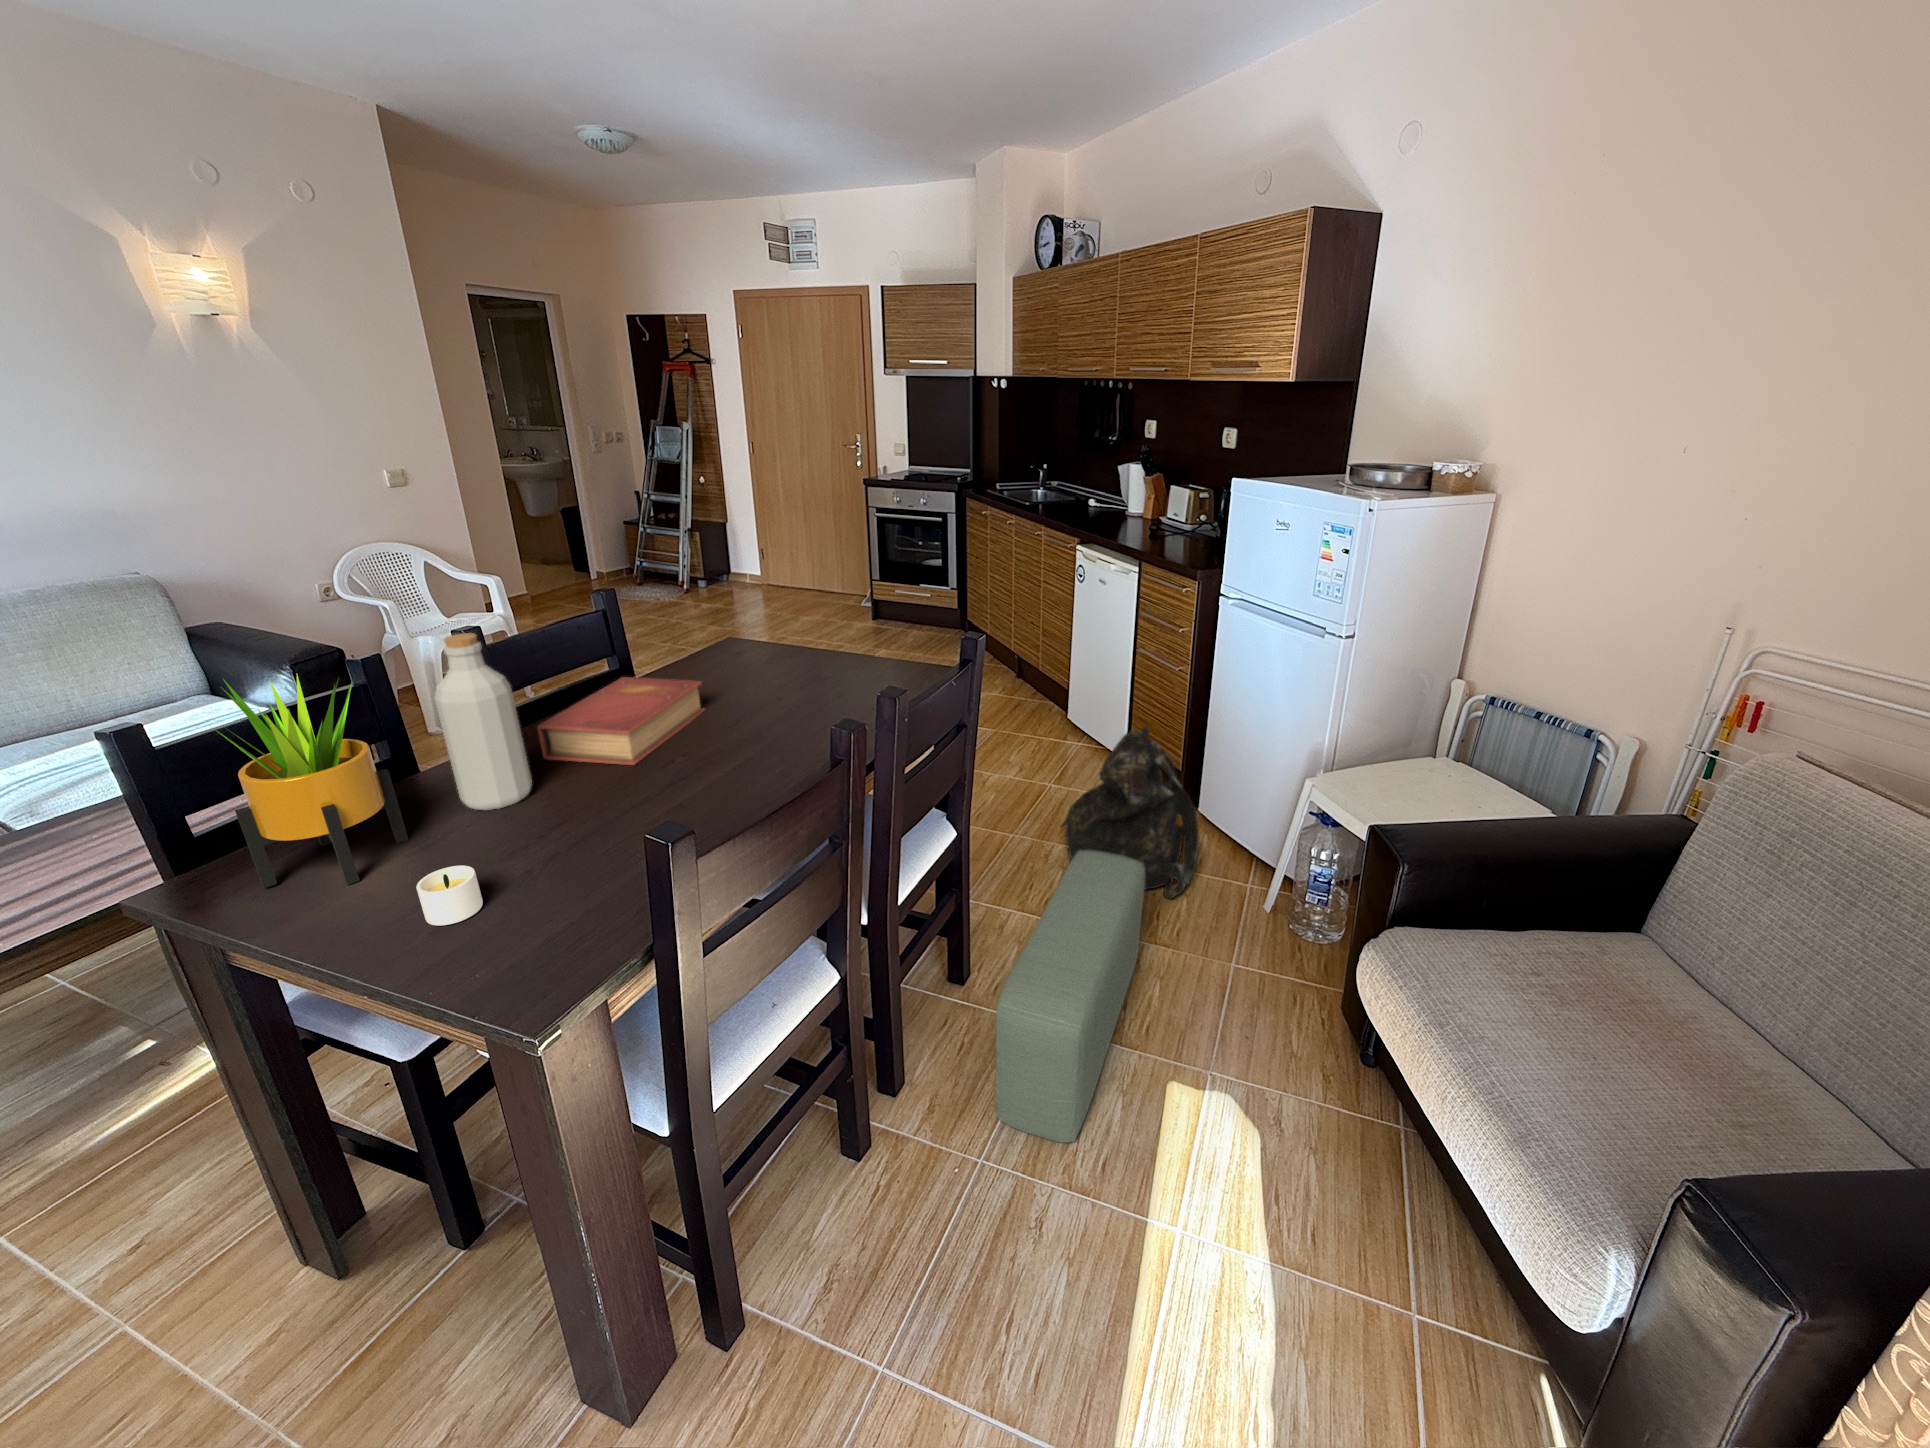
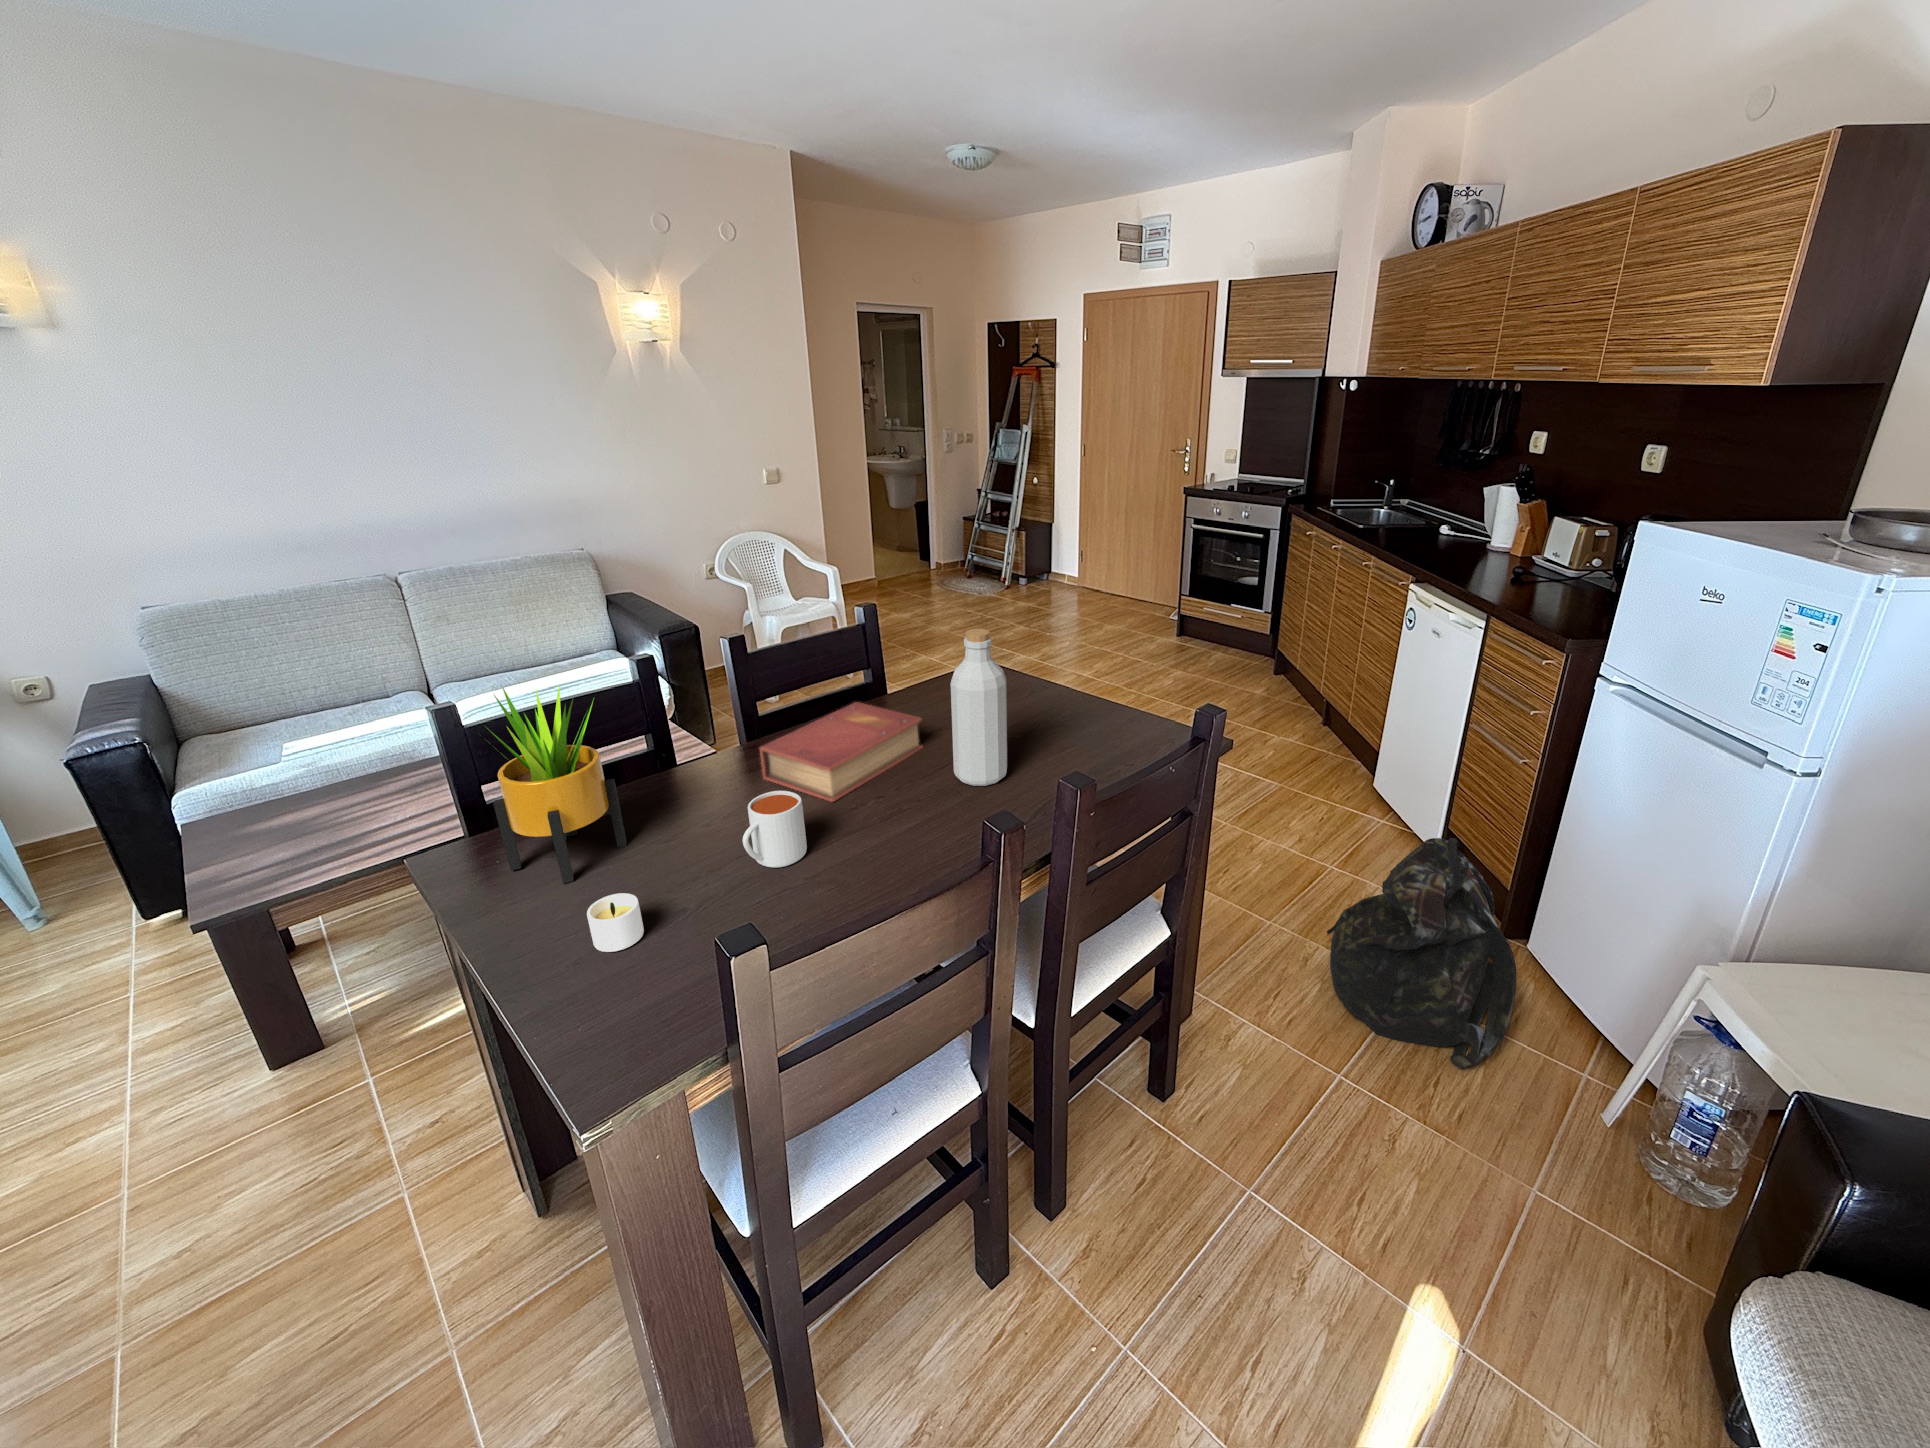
bottle: present [435,633,532,810] -> present [951,629,1007,786]
mug: none [563,751,629,825] -> present [743,791,807,867]
pouf: present [996,850,1145,1143] -> none [1156,984,1414,1374]

